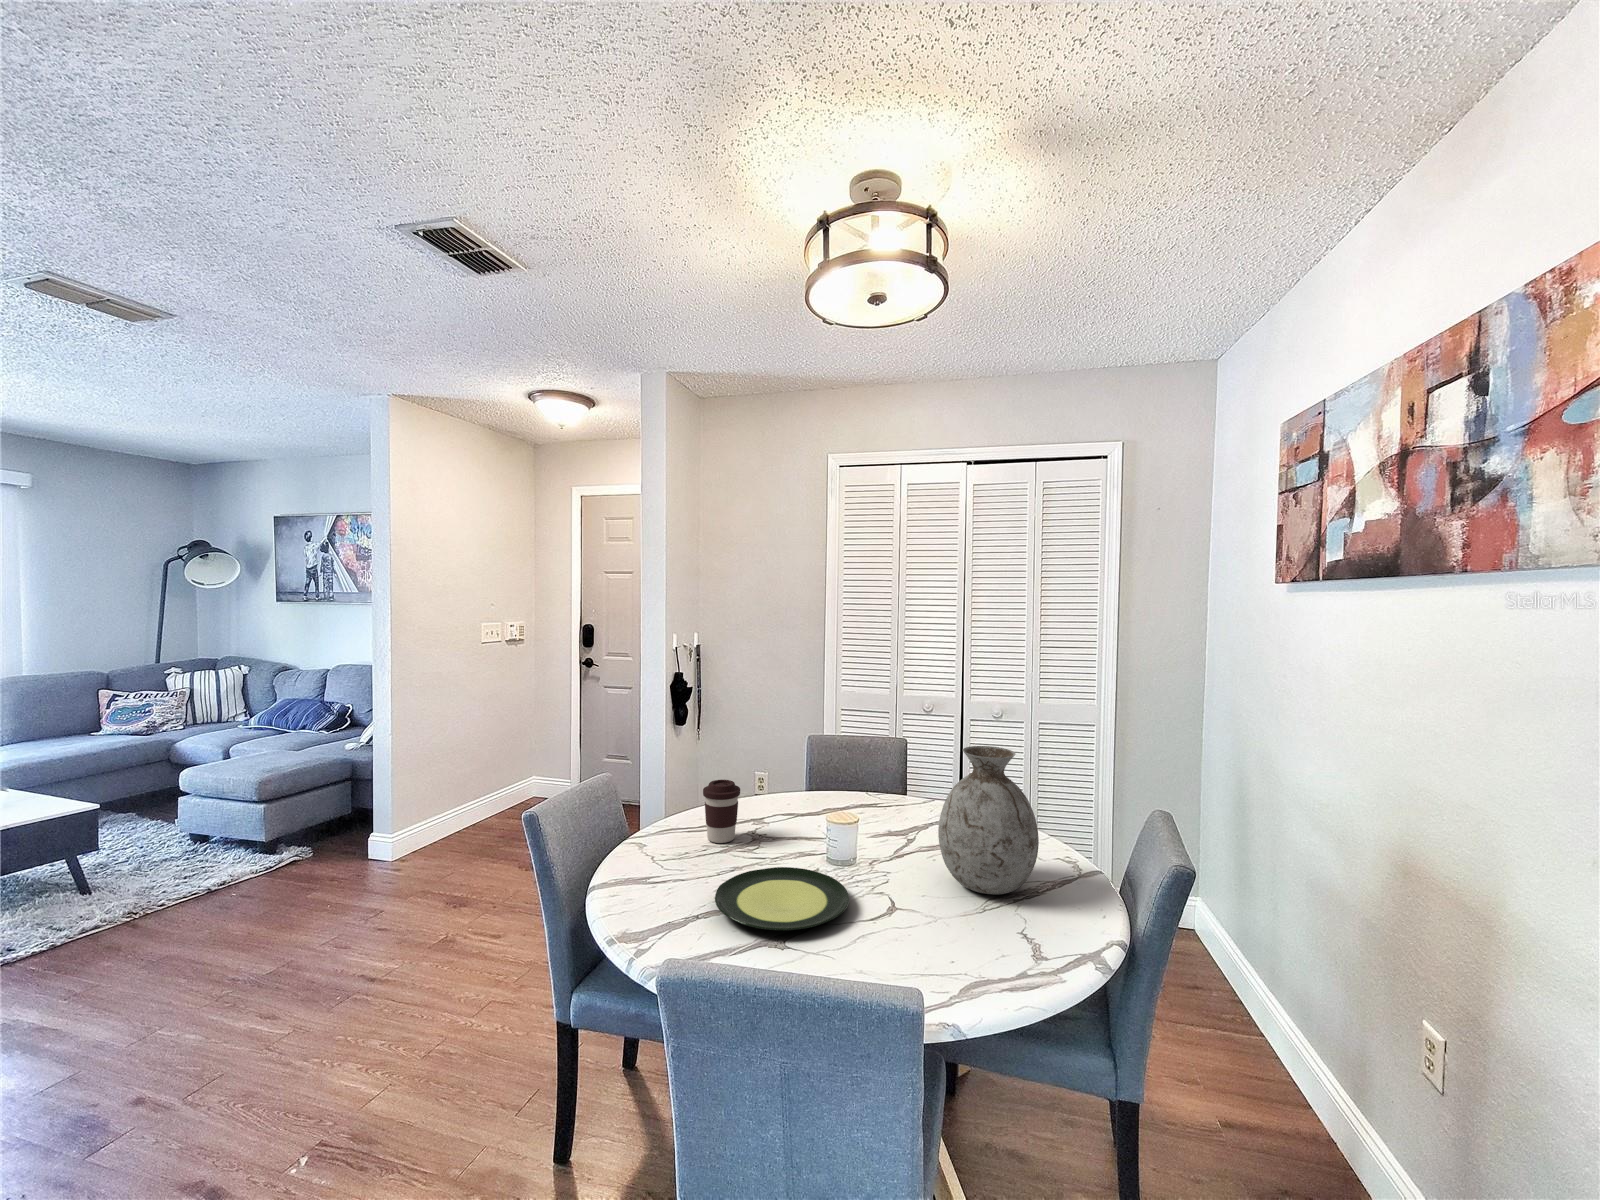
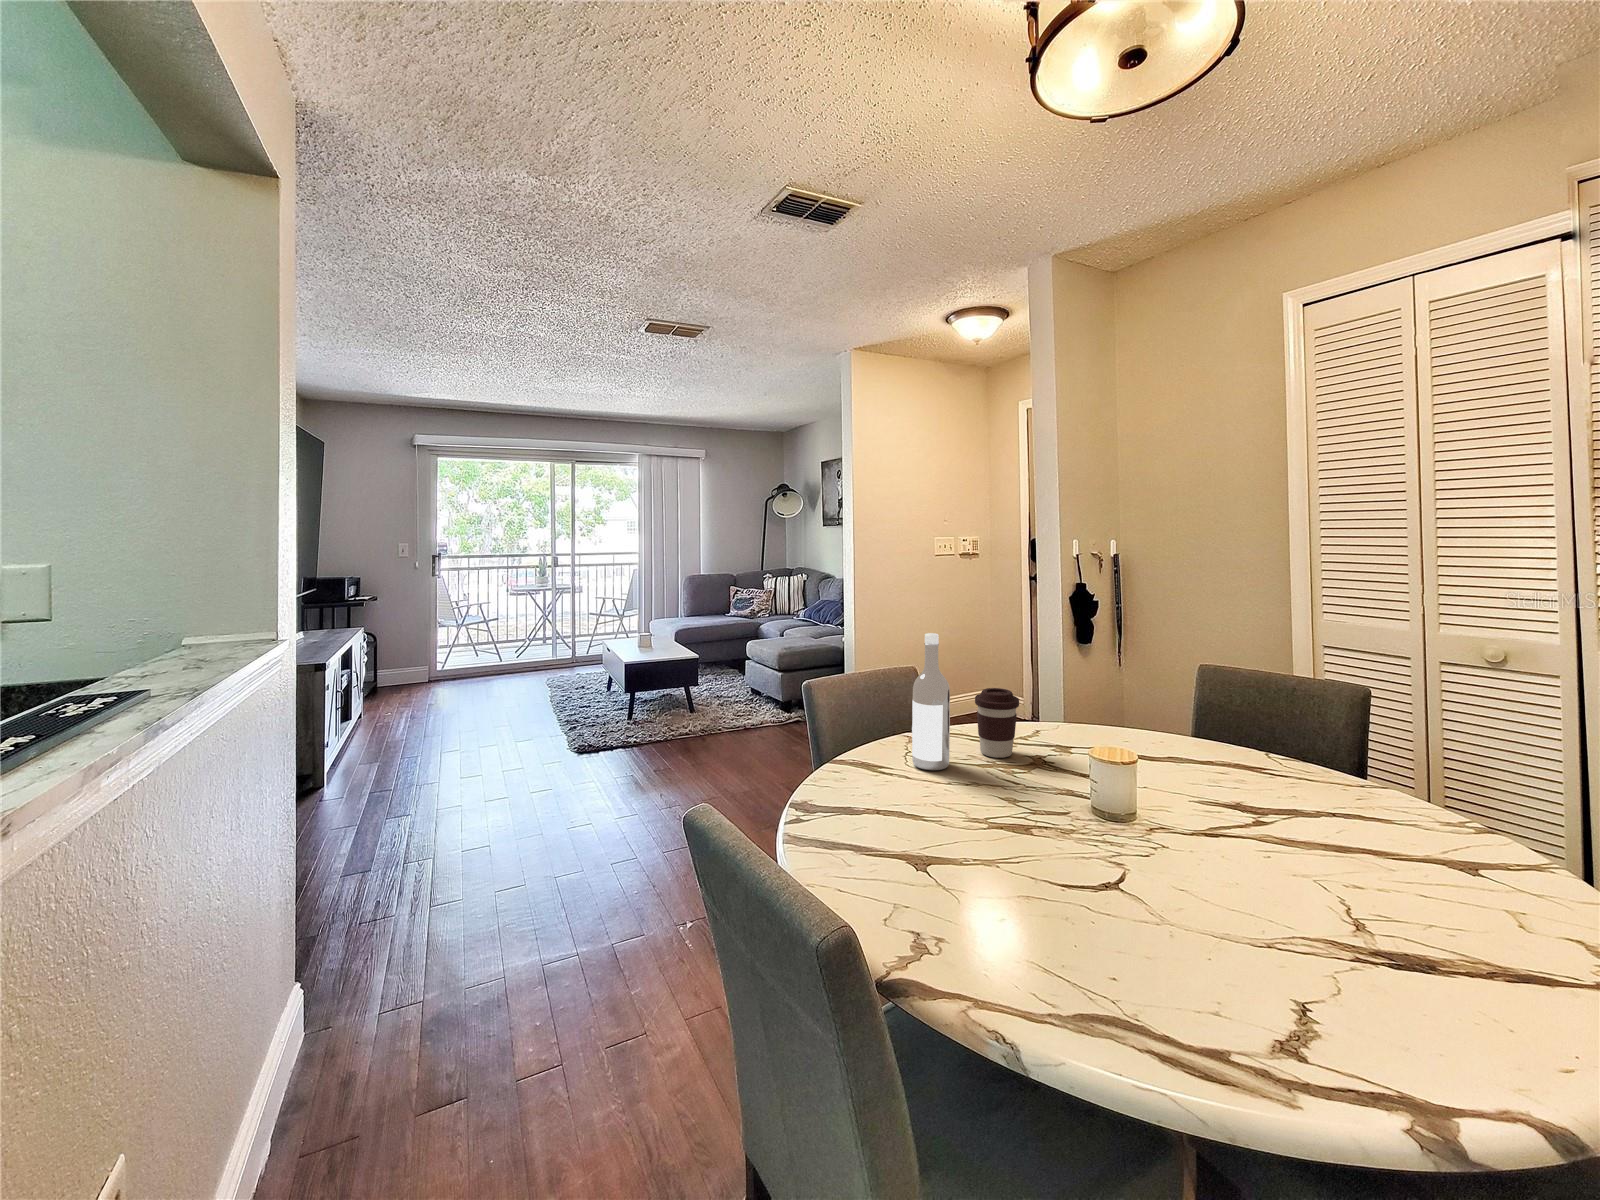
wine bottle: none [668,739,703,870] -> present [912,633,950,770]
vase: present [938,746,1039,894] -> none [1229,685,1448,943]
plate: present [715,867,849,930] -> none [894,786,1062,862]

